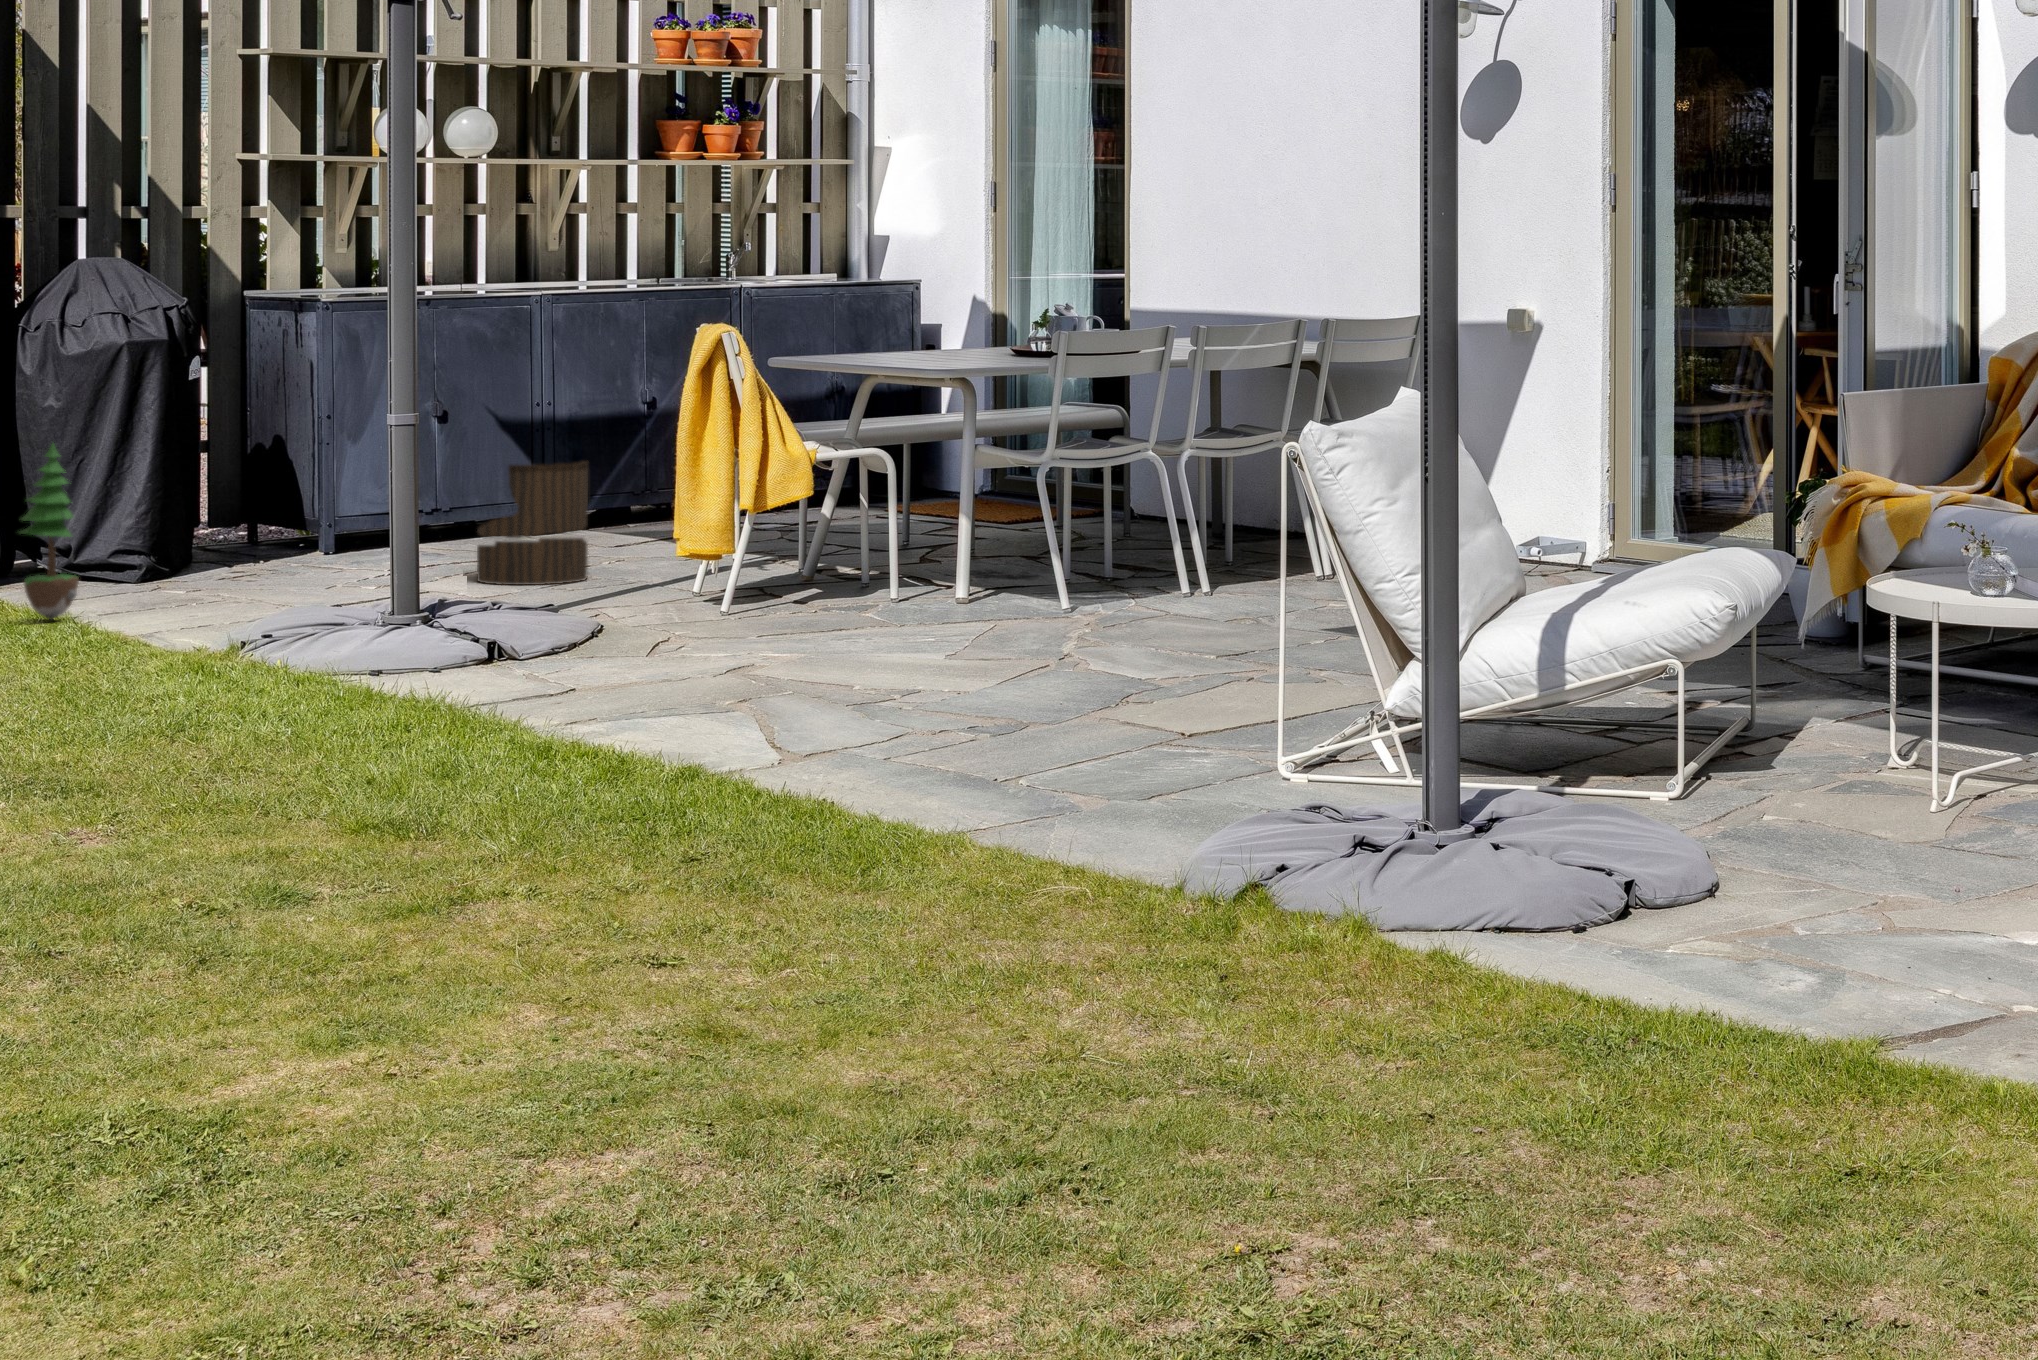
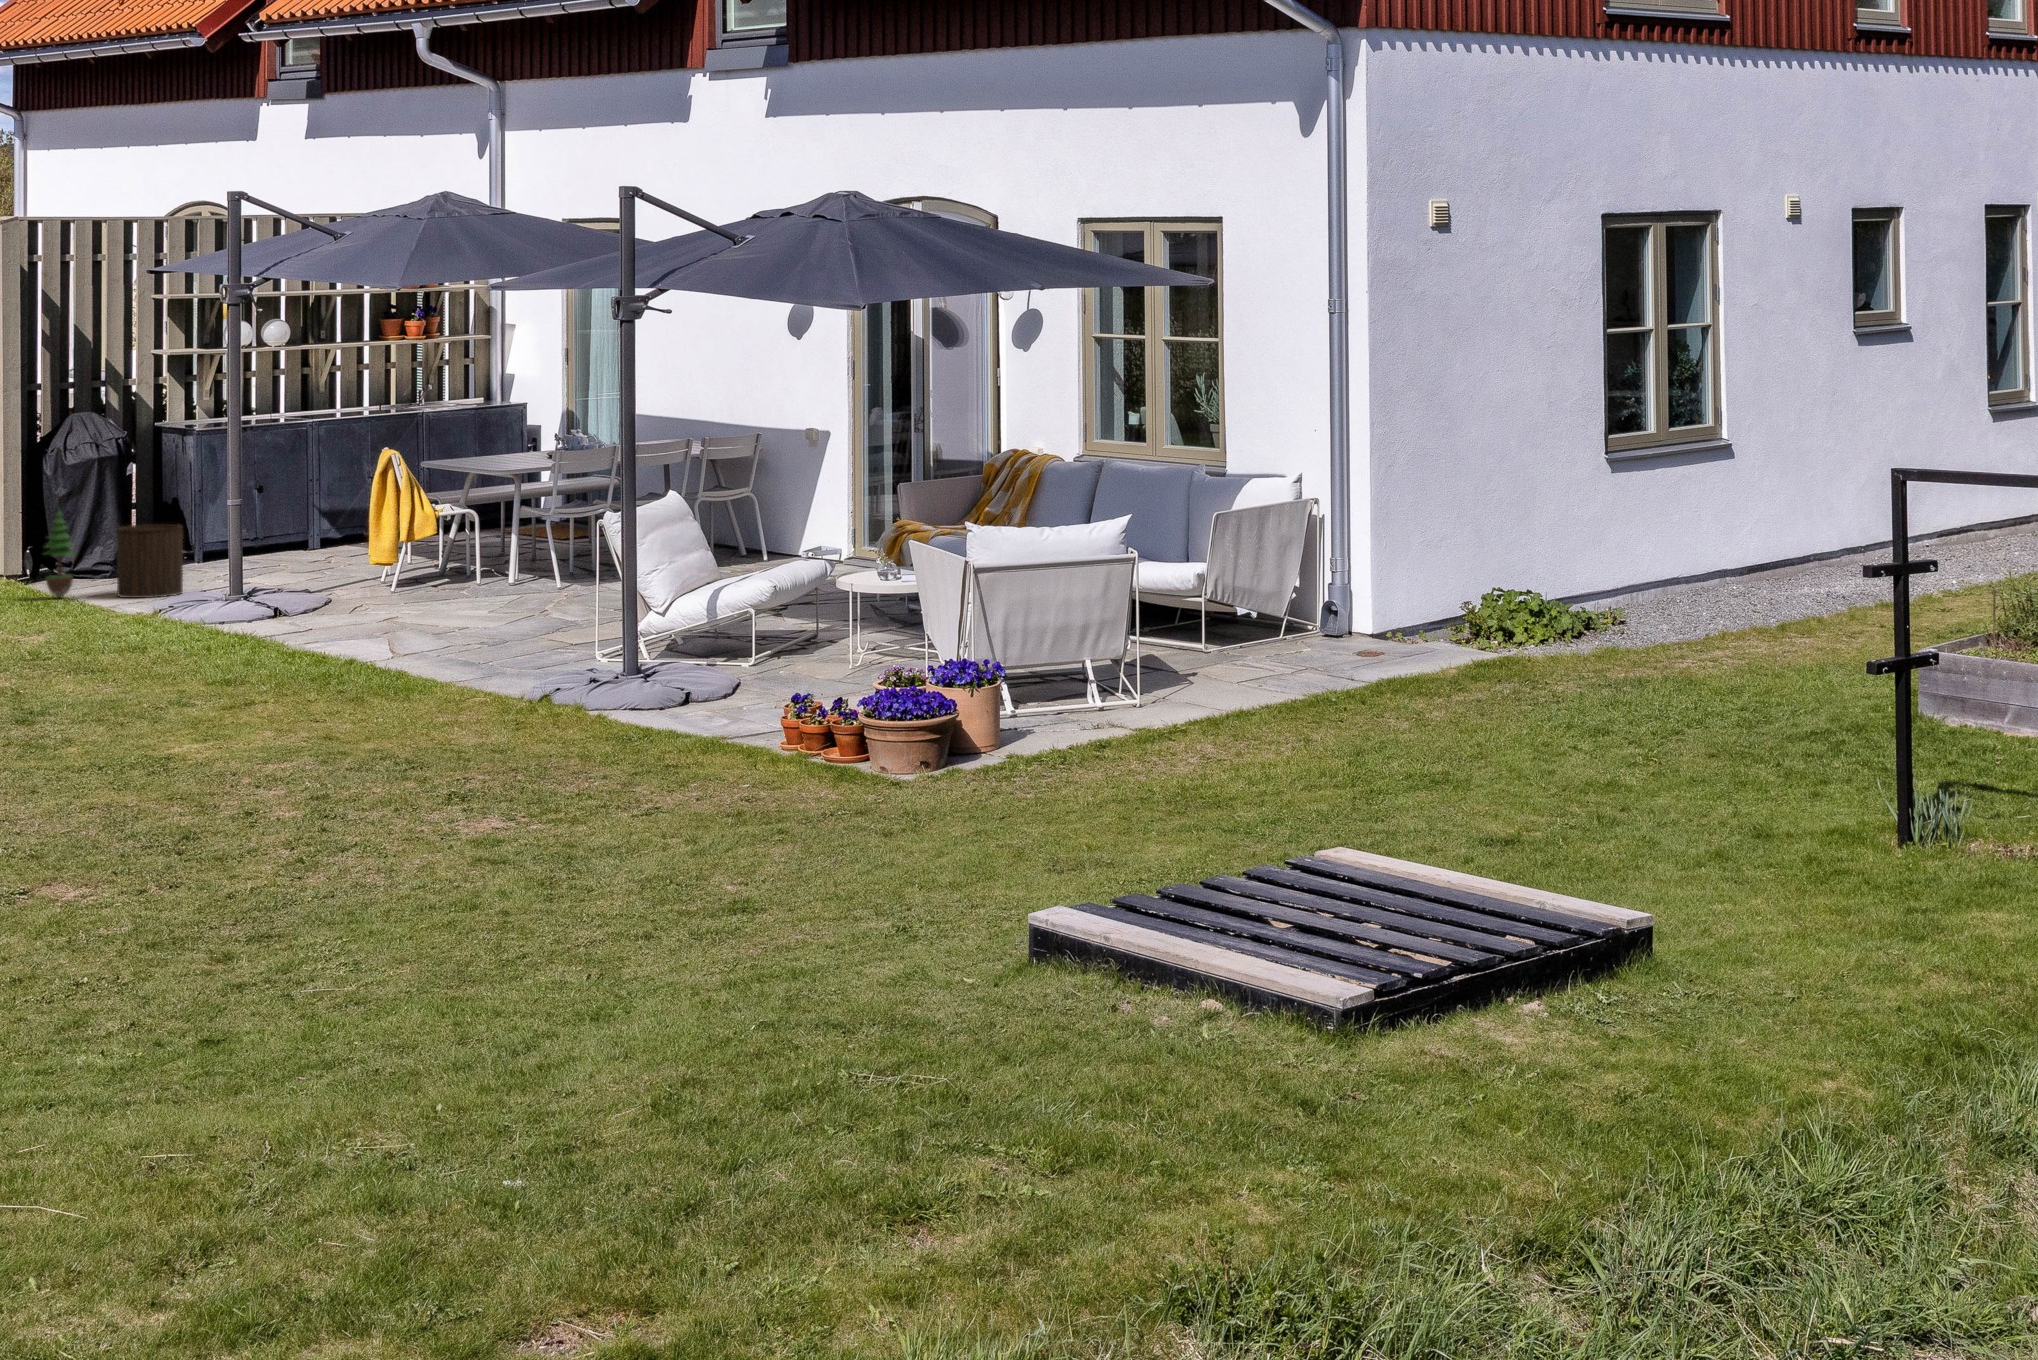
stool: present [477,462,588,585] -> present [117,524,183,598]

